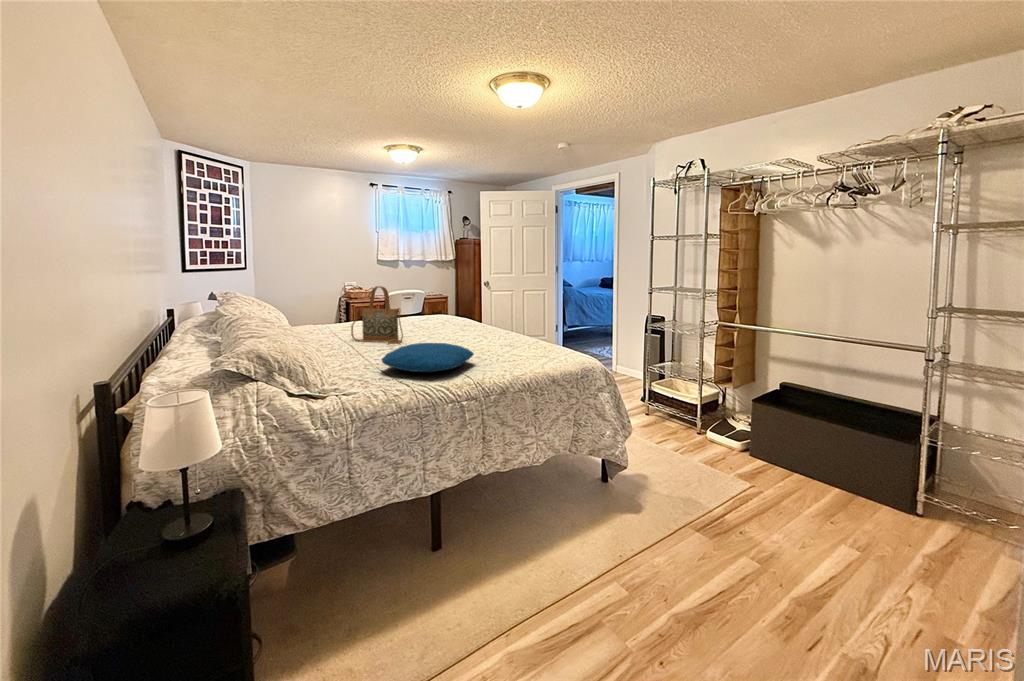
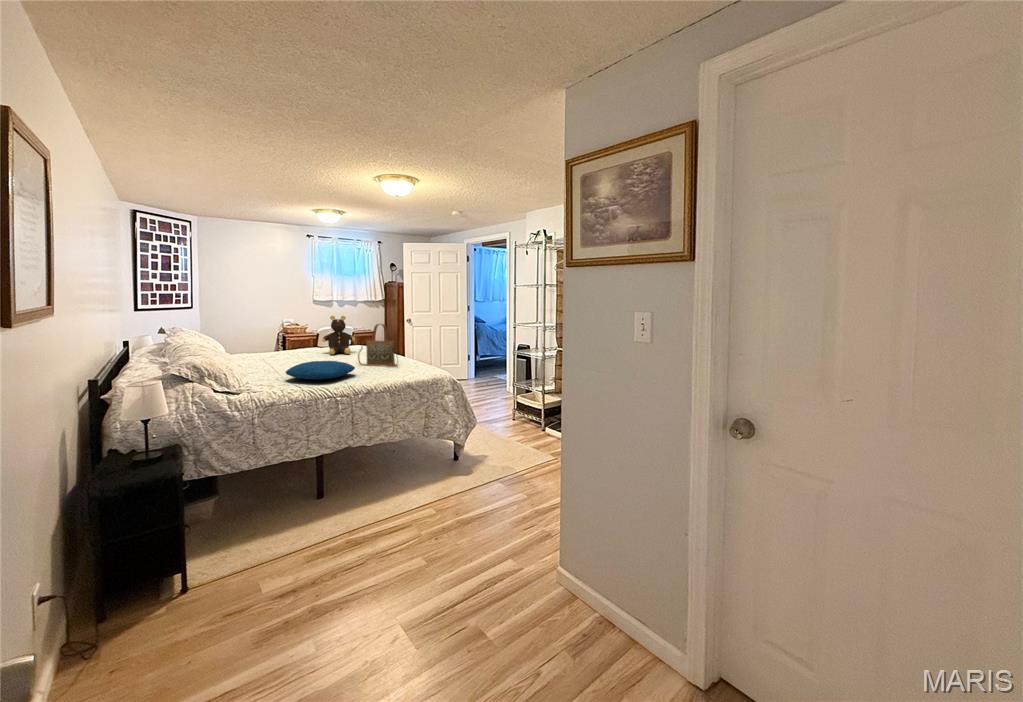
teddy bear: none [408,279,448,330] -> present [322,316,355,355]
handbag: present [351,286,403,344] -> present [358,324,398,367]

